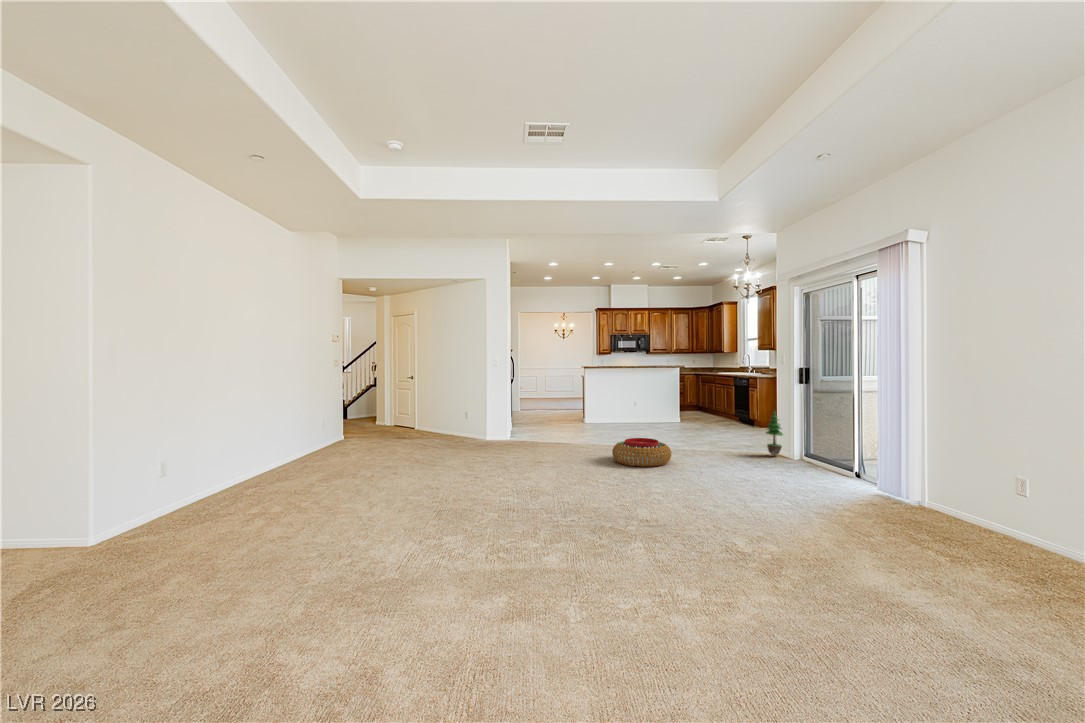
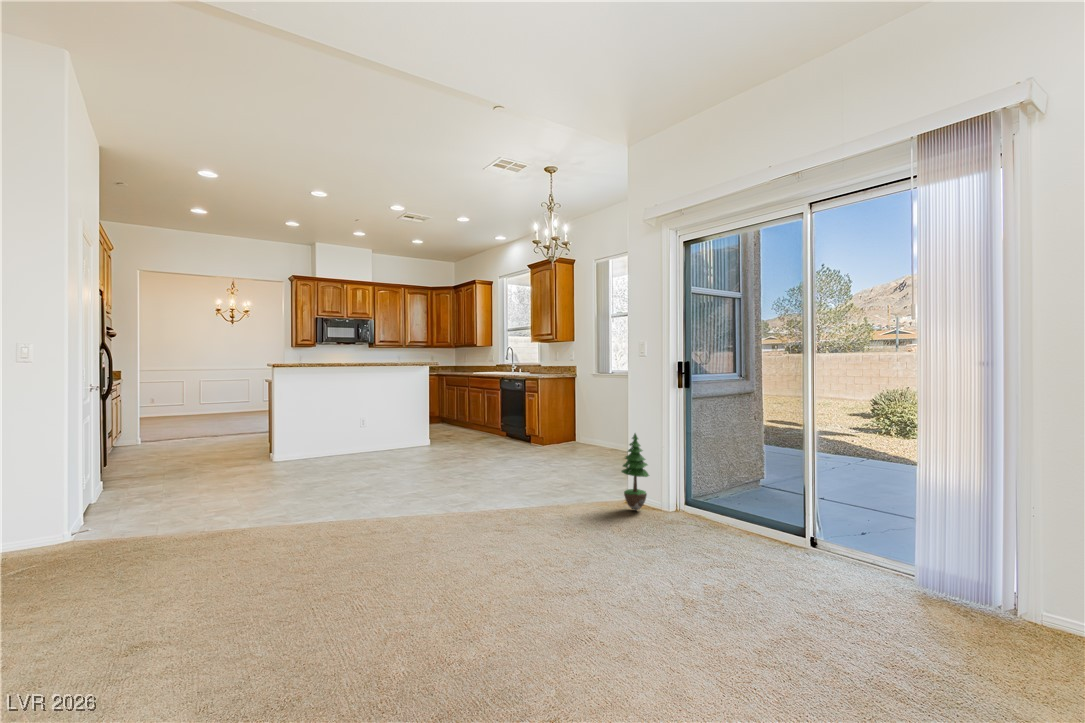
pouf: present [612,438,671,467] -> none [356,525,500,620]

